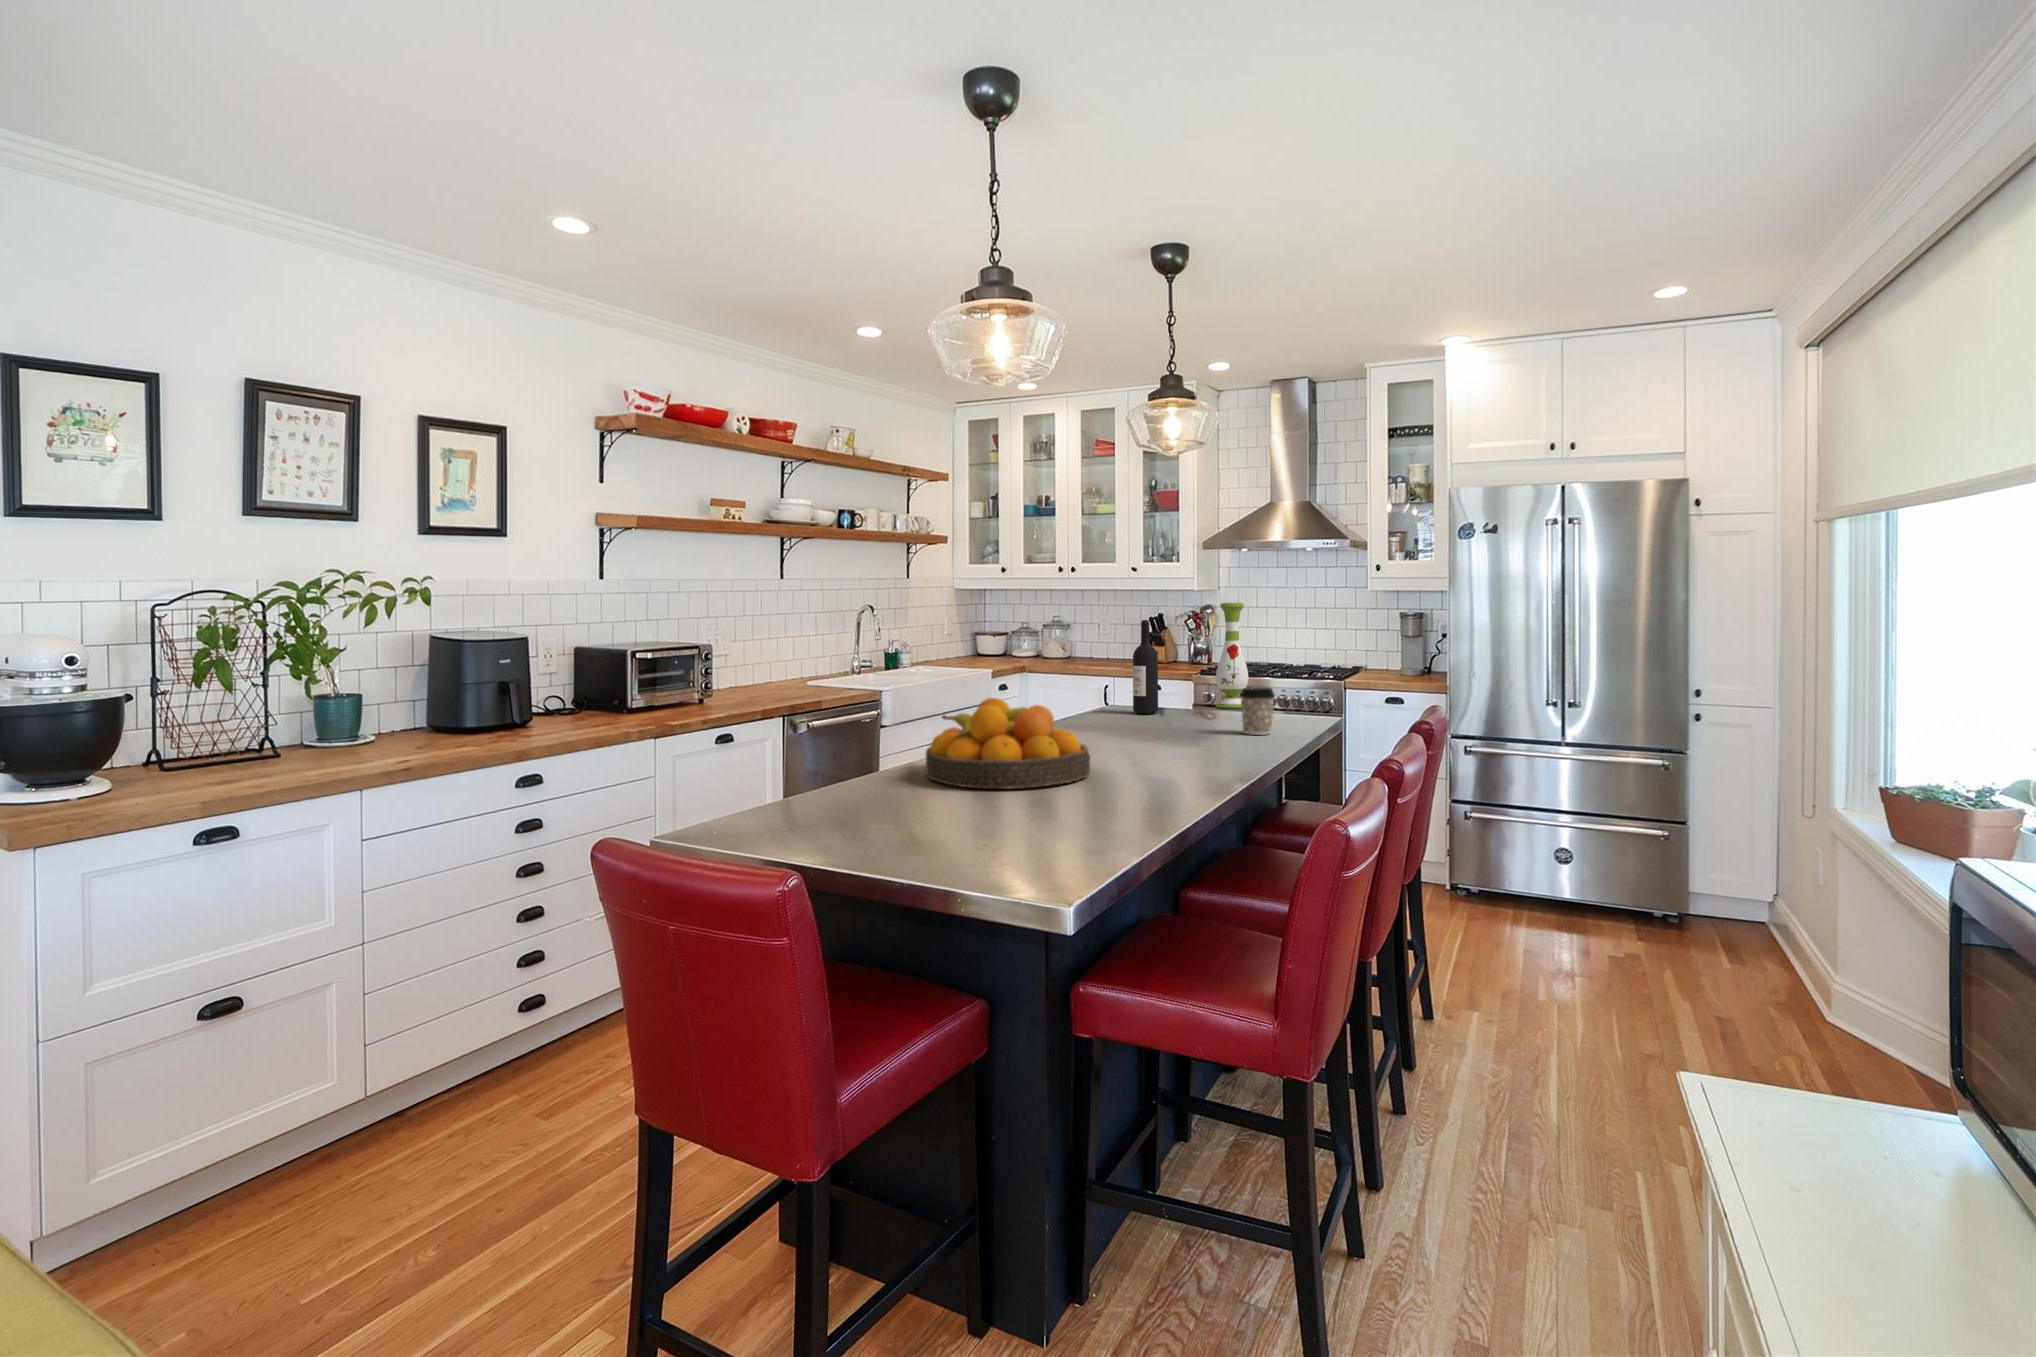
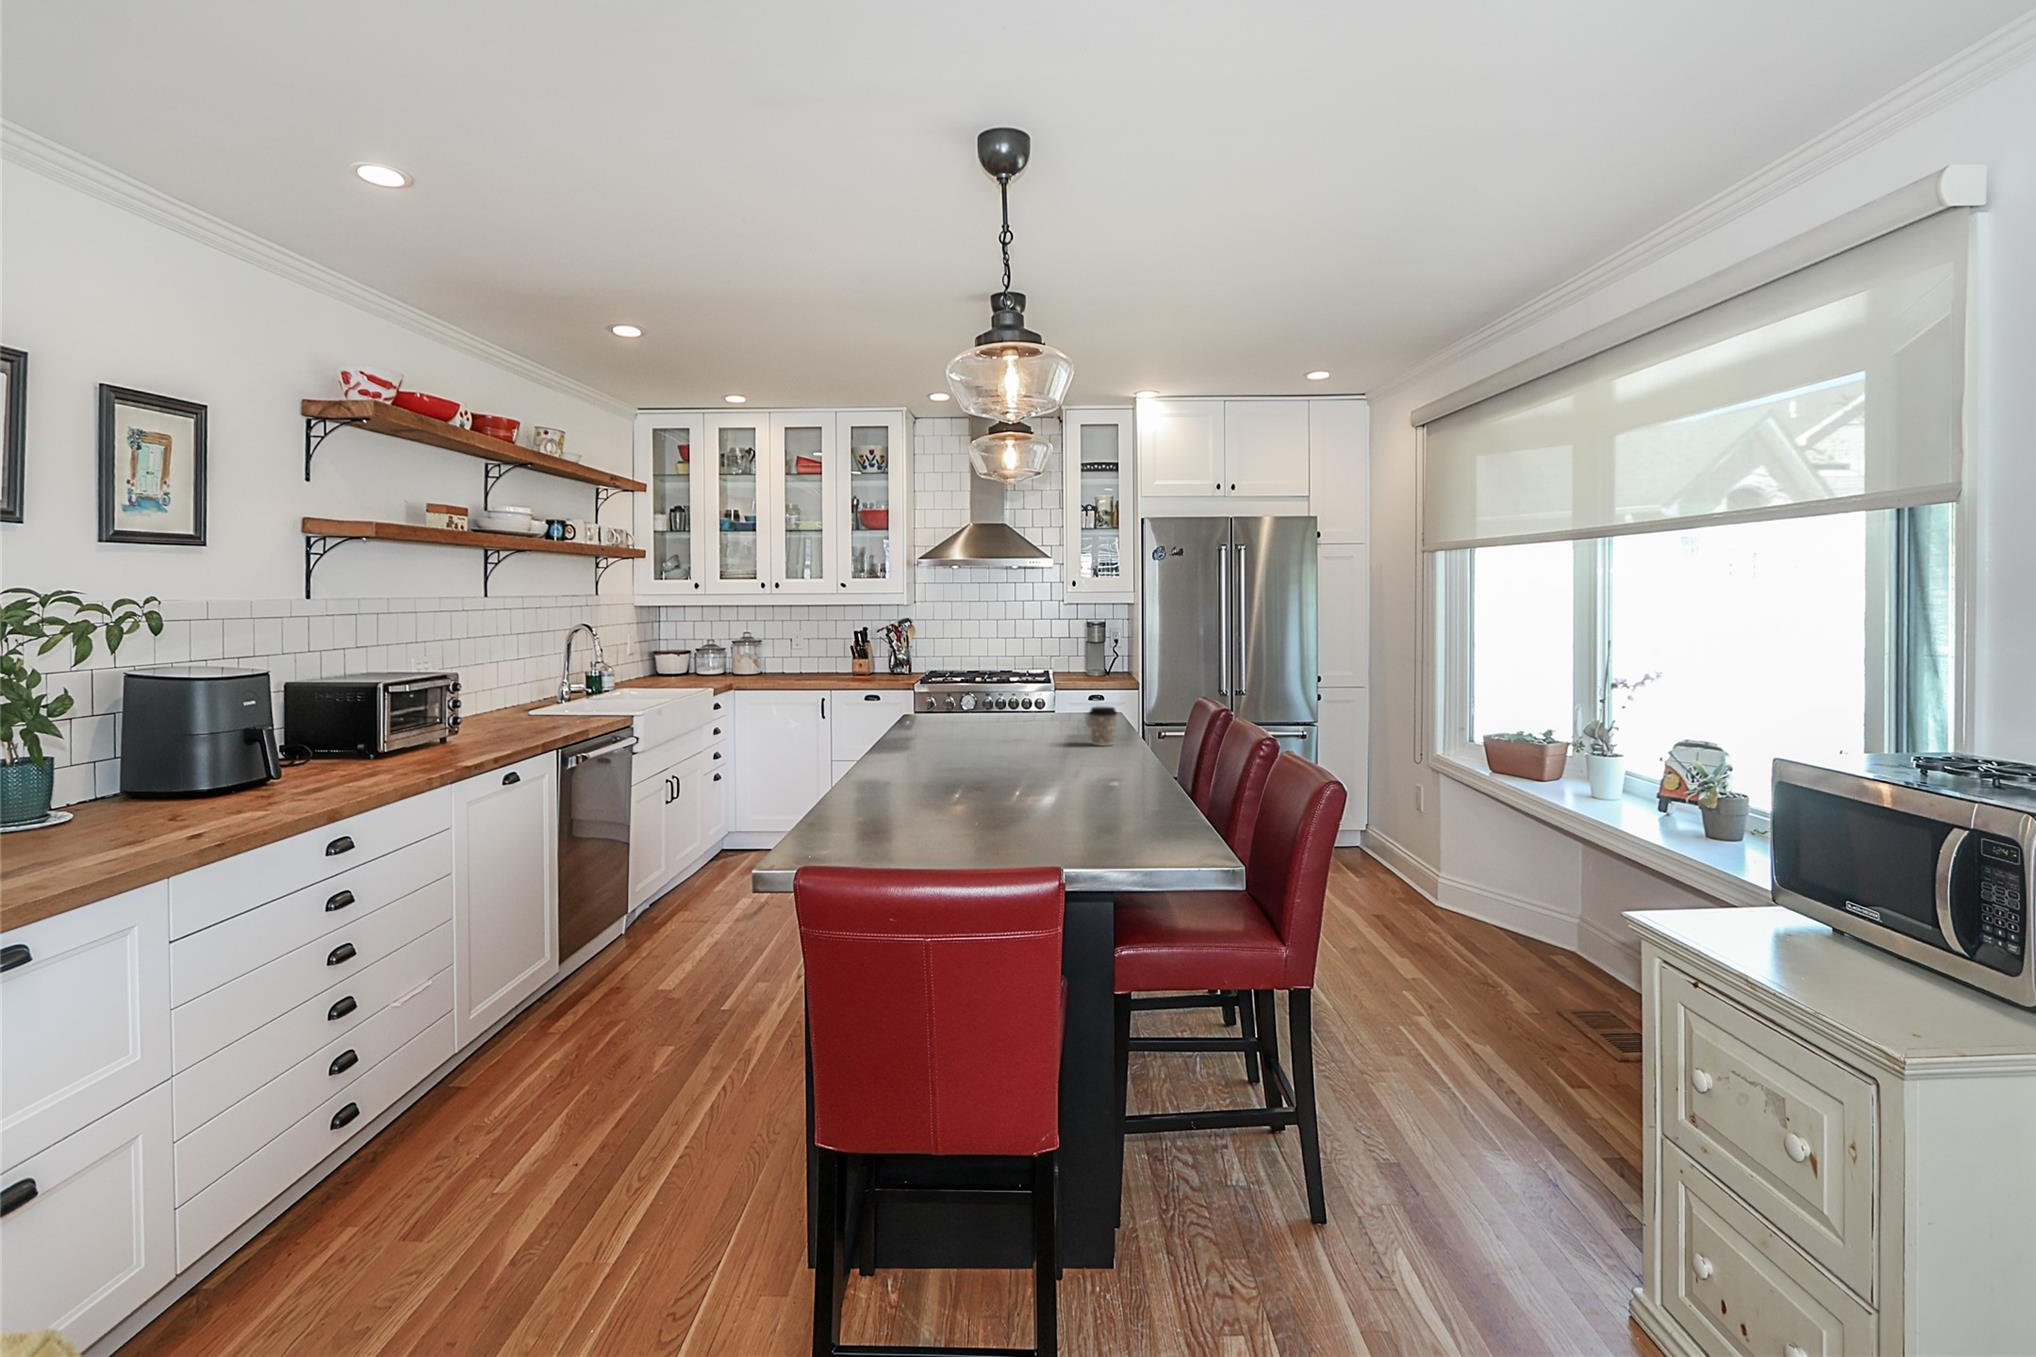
vase: present [1216,603,1248,709] -> none [1013,631,1041,722]
wine bottle: present [1133,620,1158,714] -> none [960,648,982,731]
fruit bowl: present [926,698,1090,789] -> none [929,729,1075,811]

